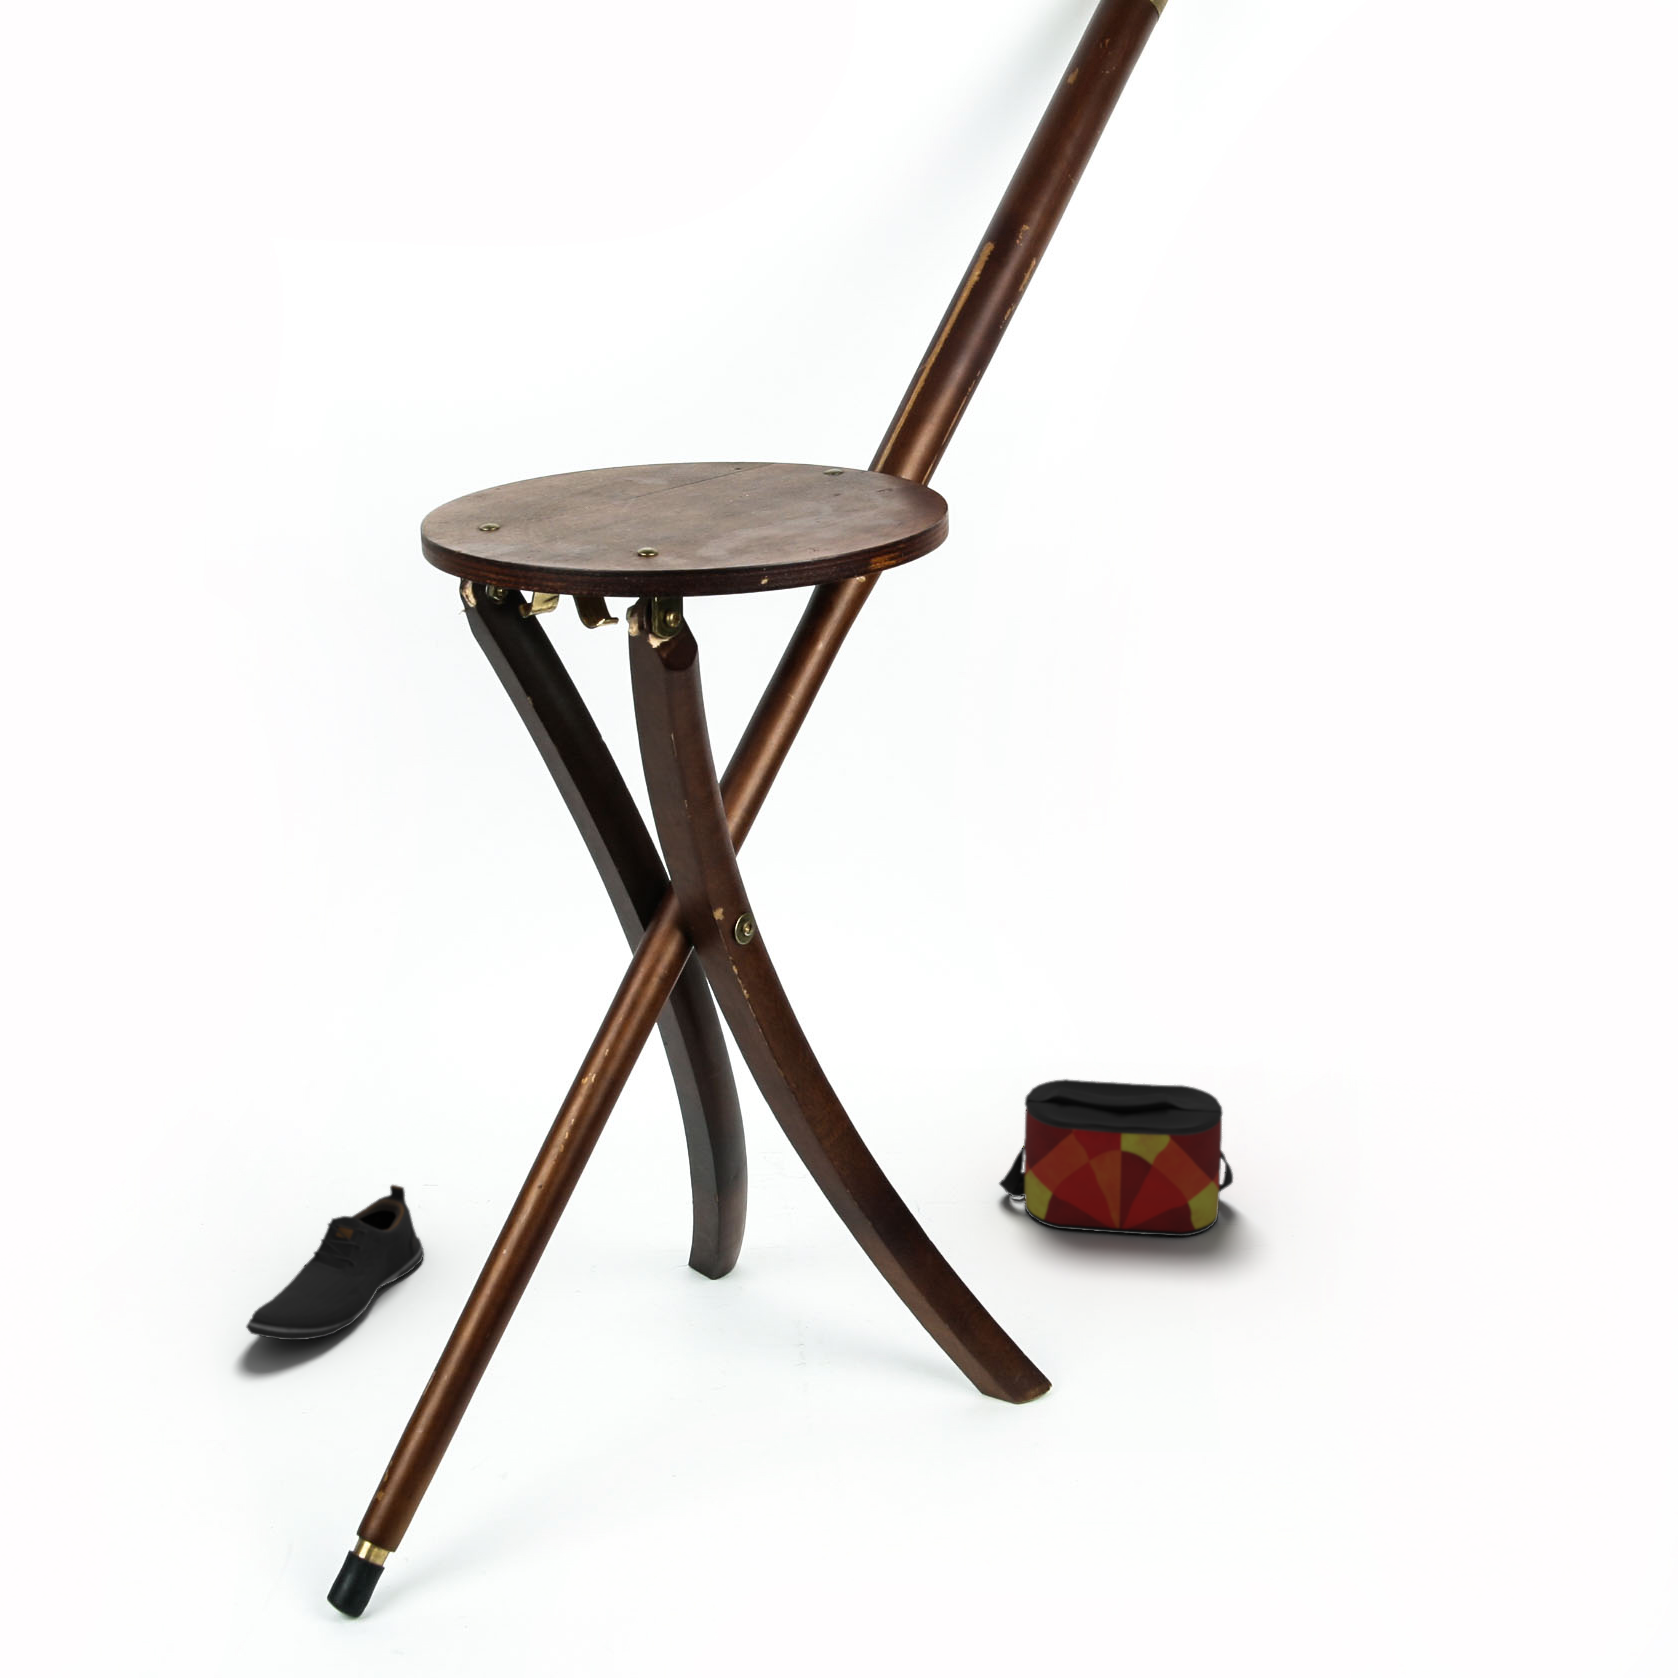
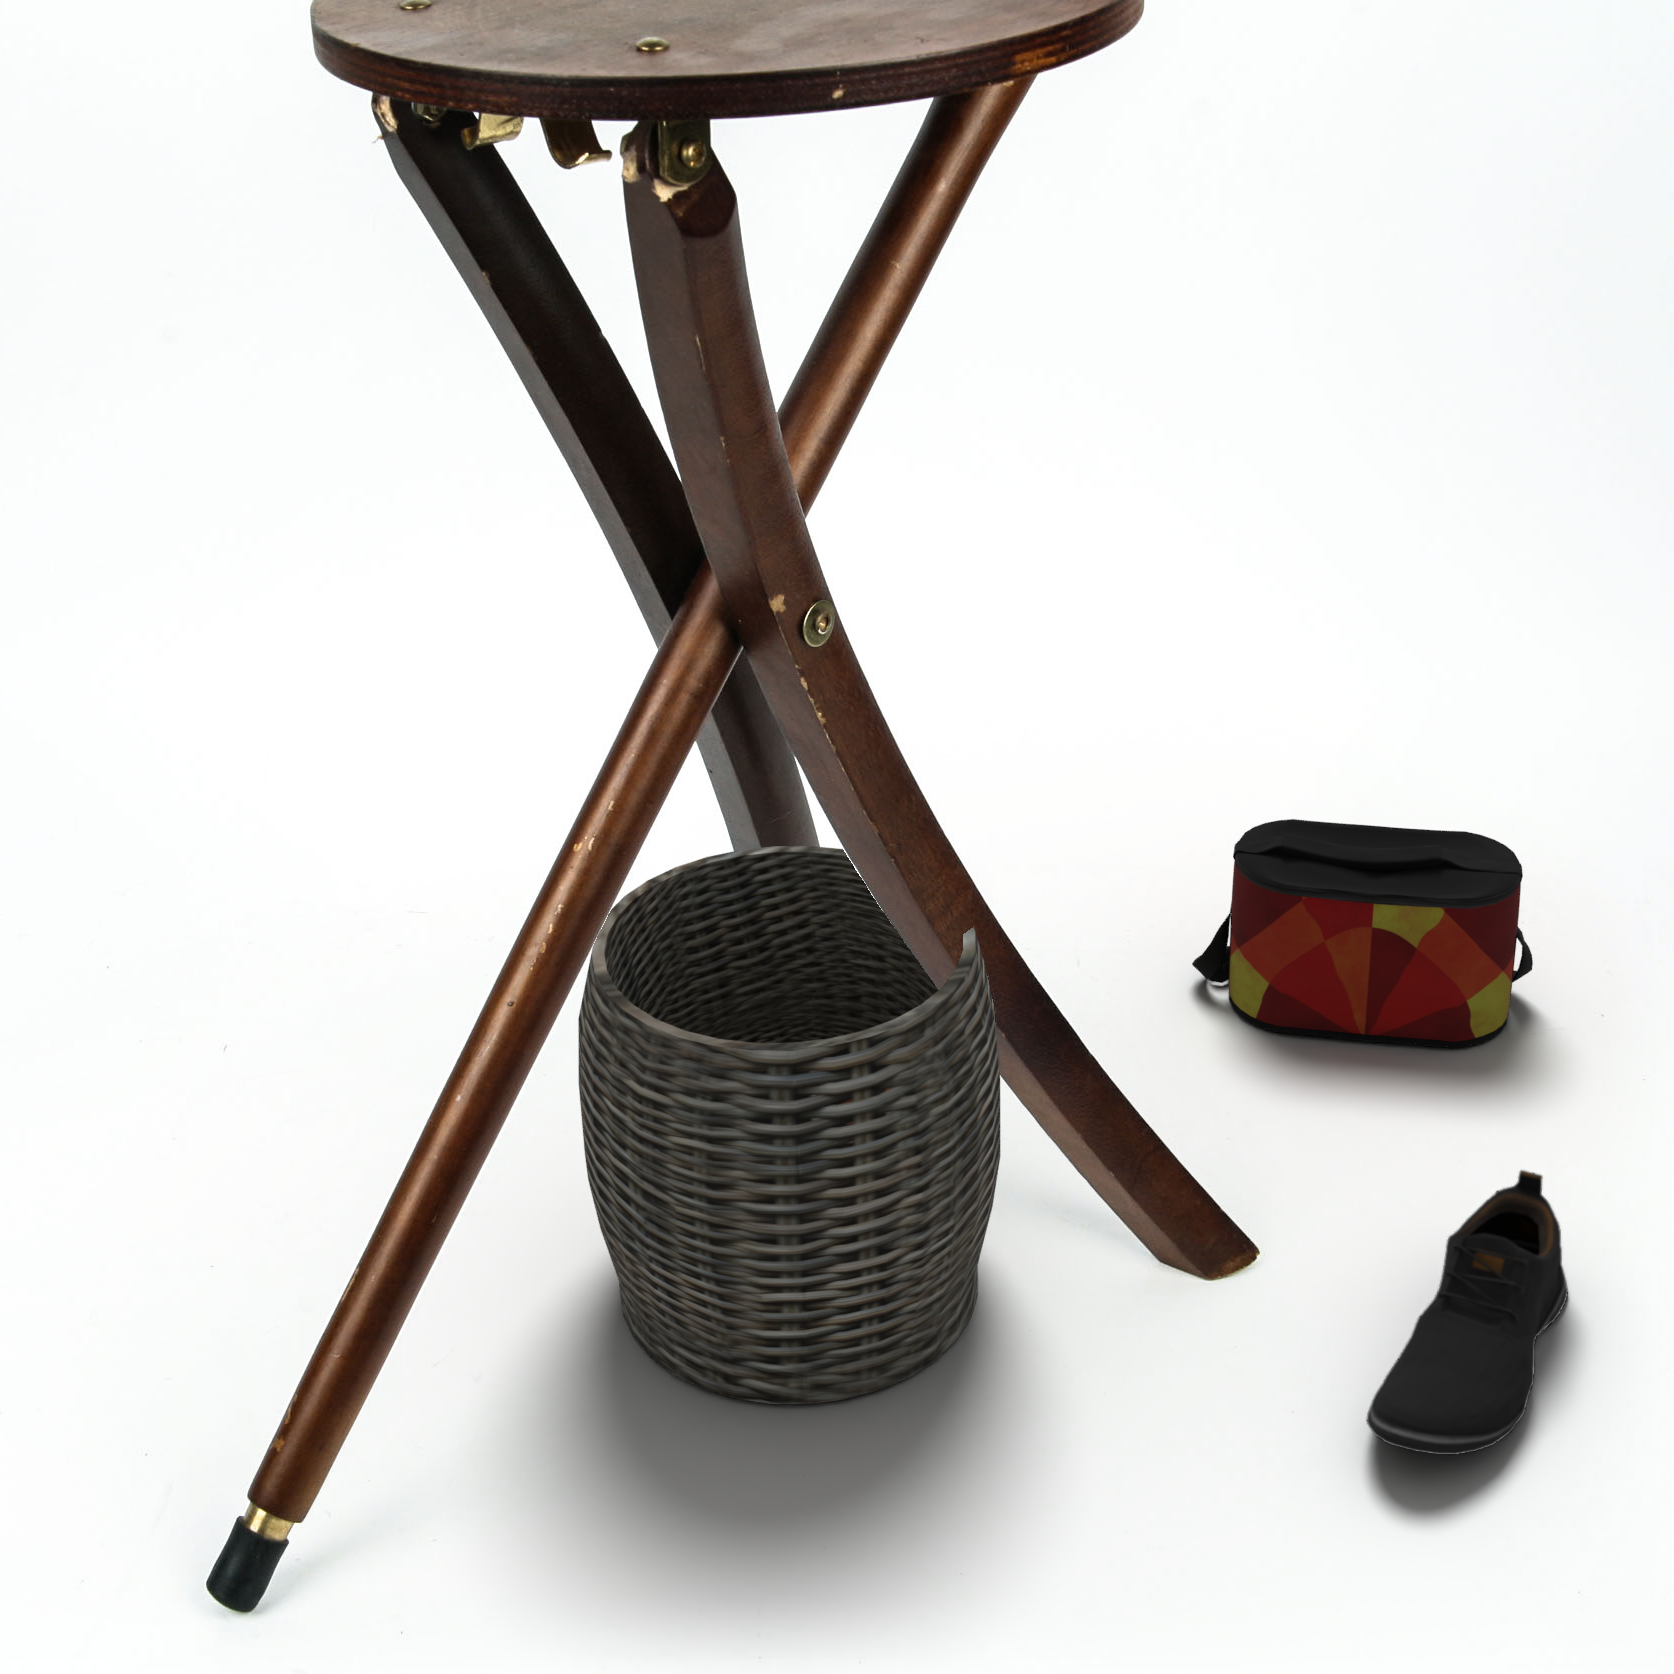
woven basket: none [581,1088,871,1475] -> present [578,846,1001,1404]
shoe: present [246,1185,424,1340] -> present [1367,1170,1568,1455]

